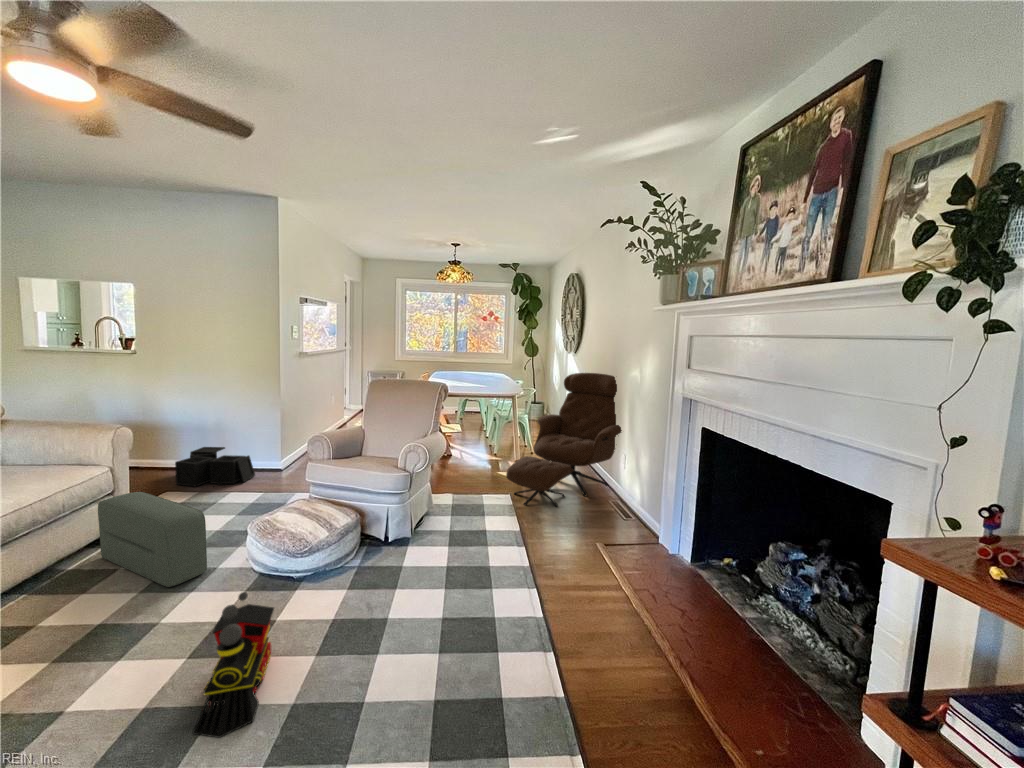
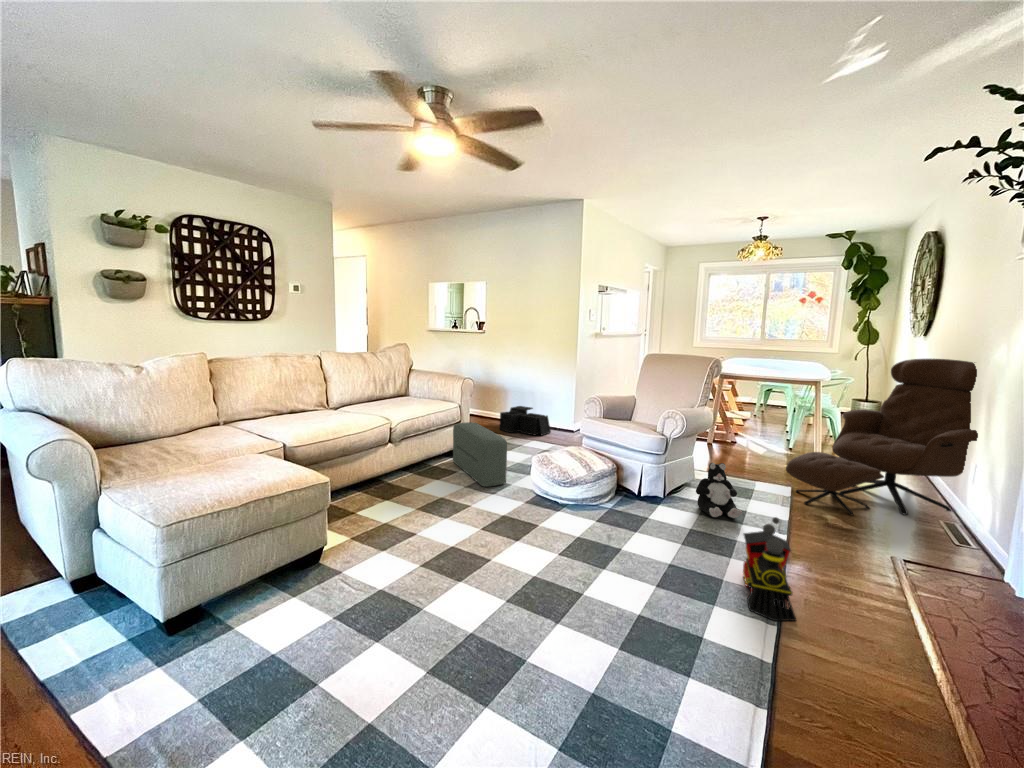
plush toy: none [443,487,487,543] -> present [696,463,742,518]
toy train: present [193,592,274,738] -> present [743,517,796,621]

